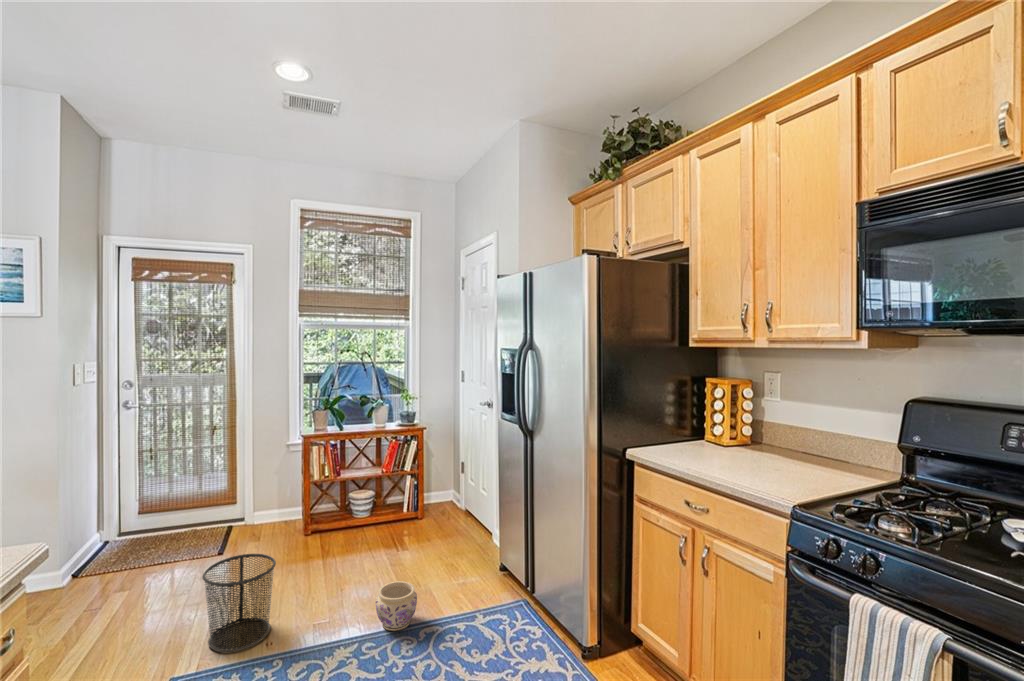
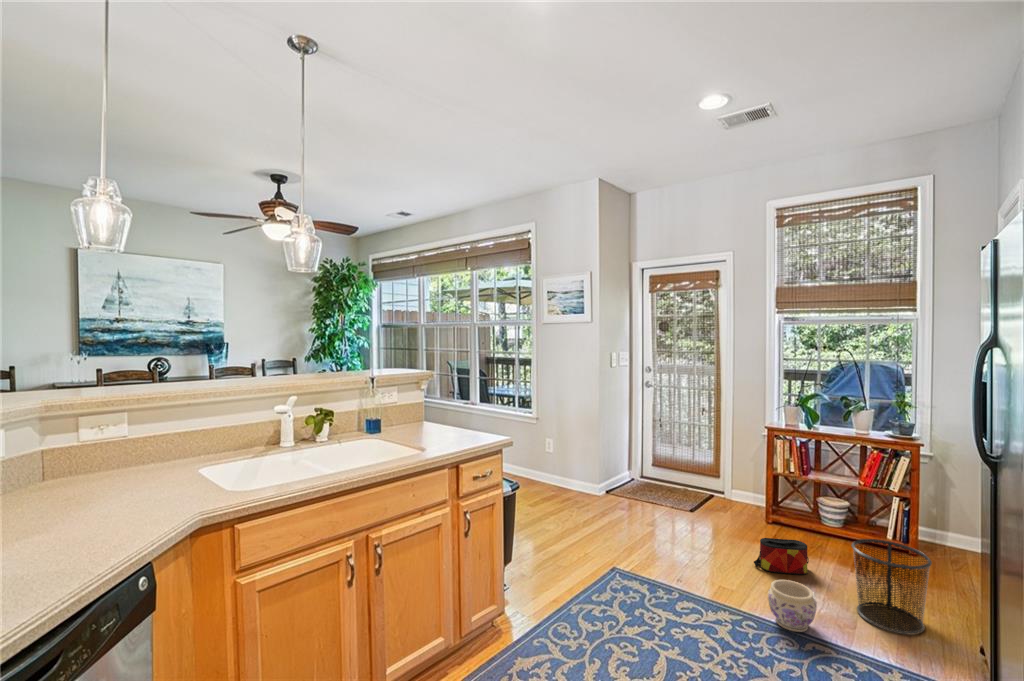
bag: none [327,542,372,585] -> present [754,538,809,575]
waste bin: present [203,554,276,652] -> present [852,539,932,635]

